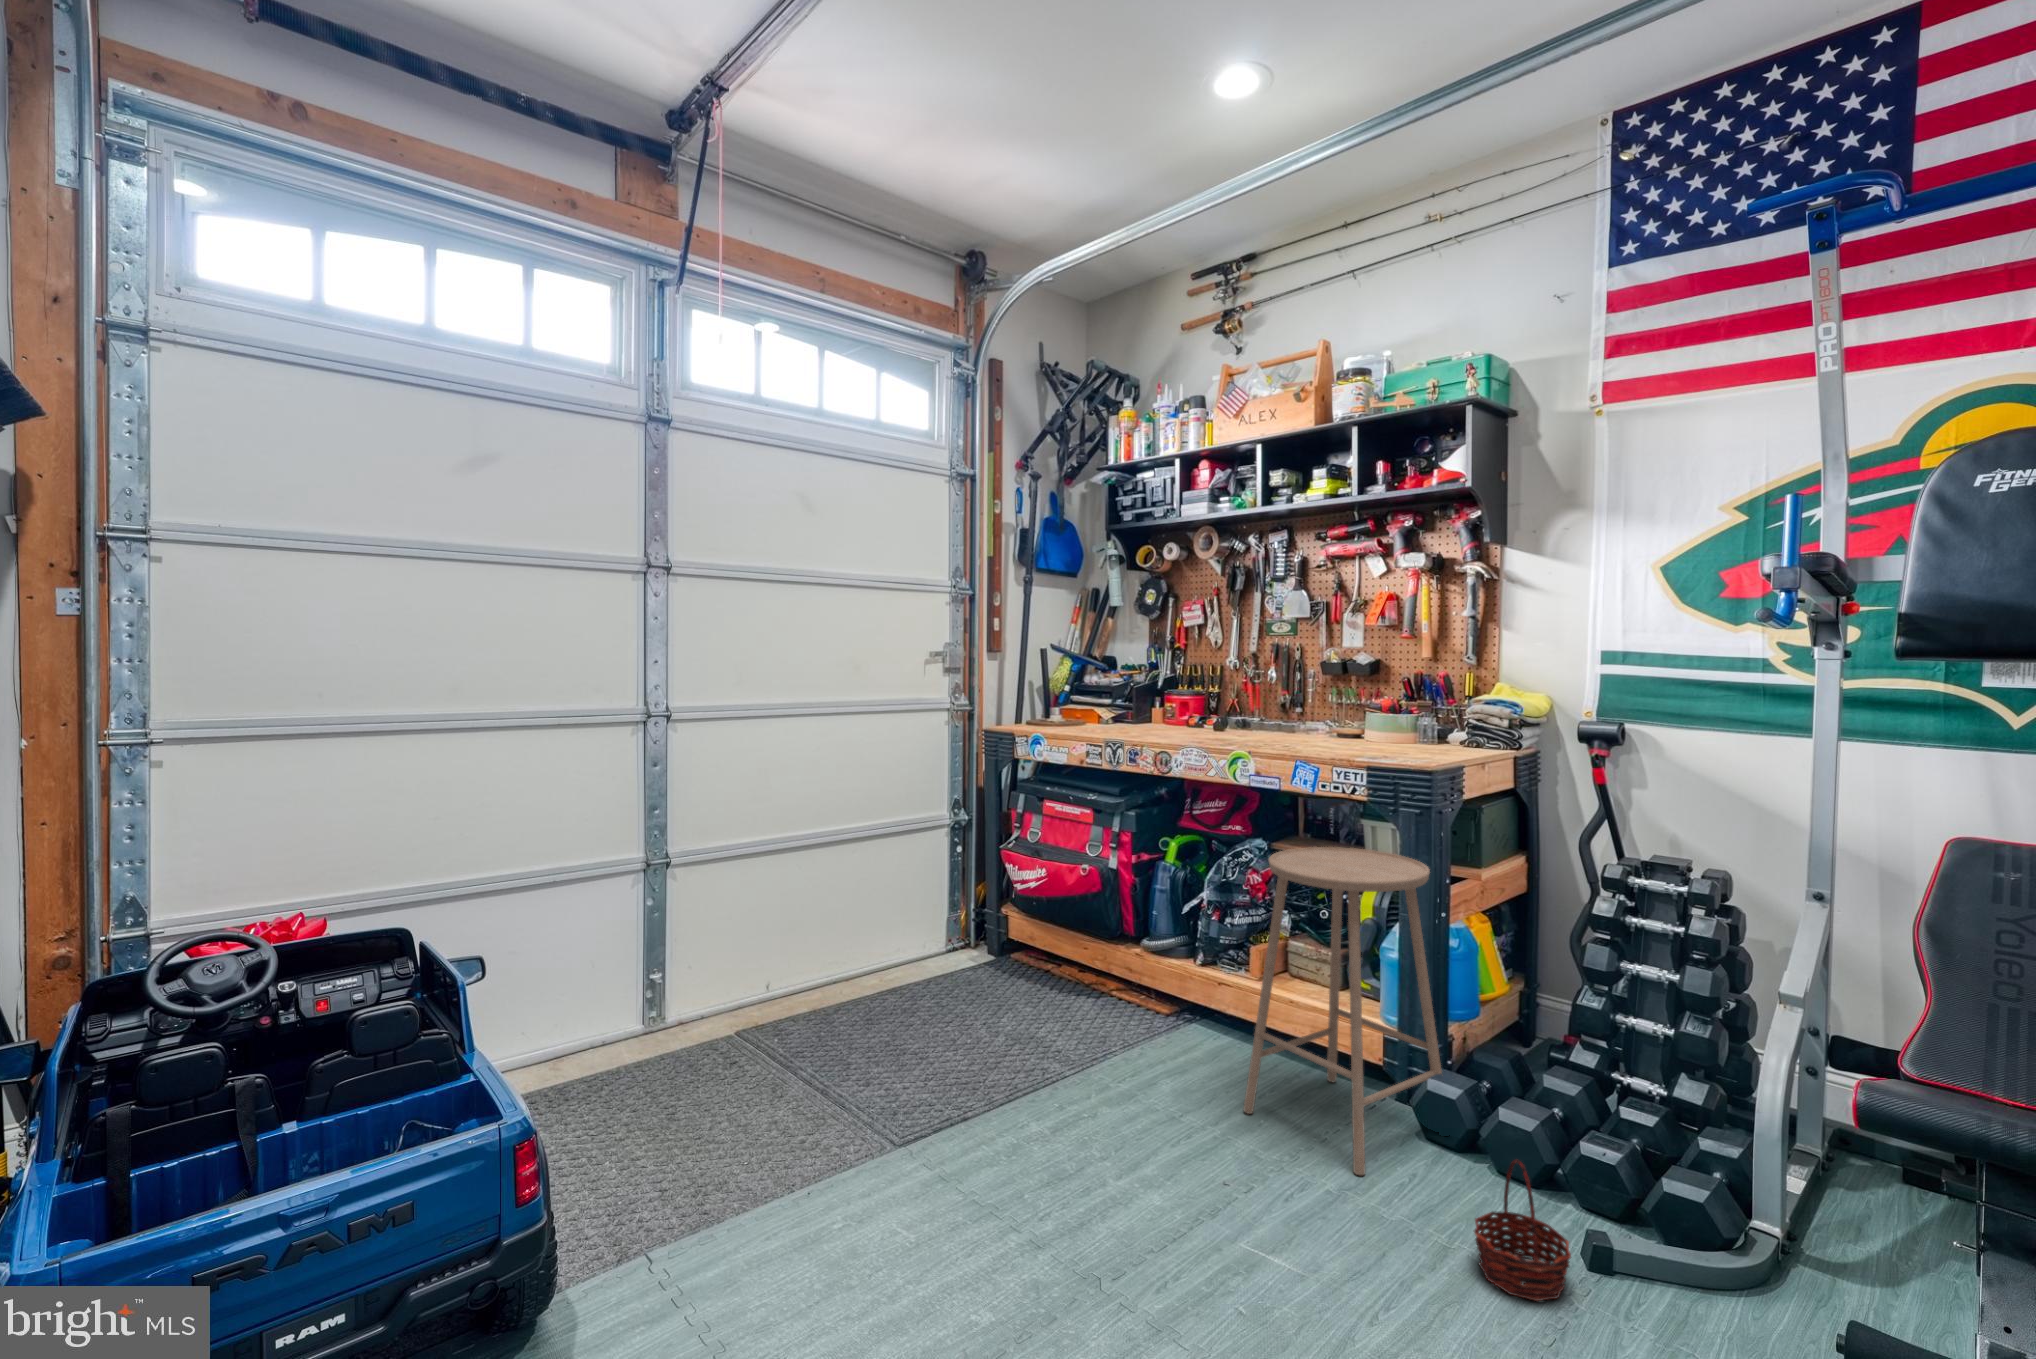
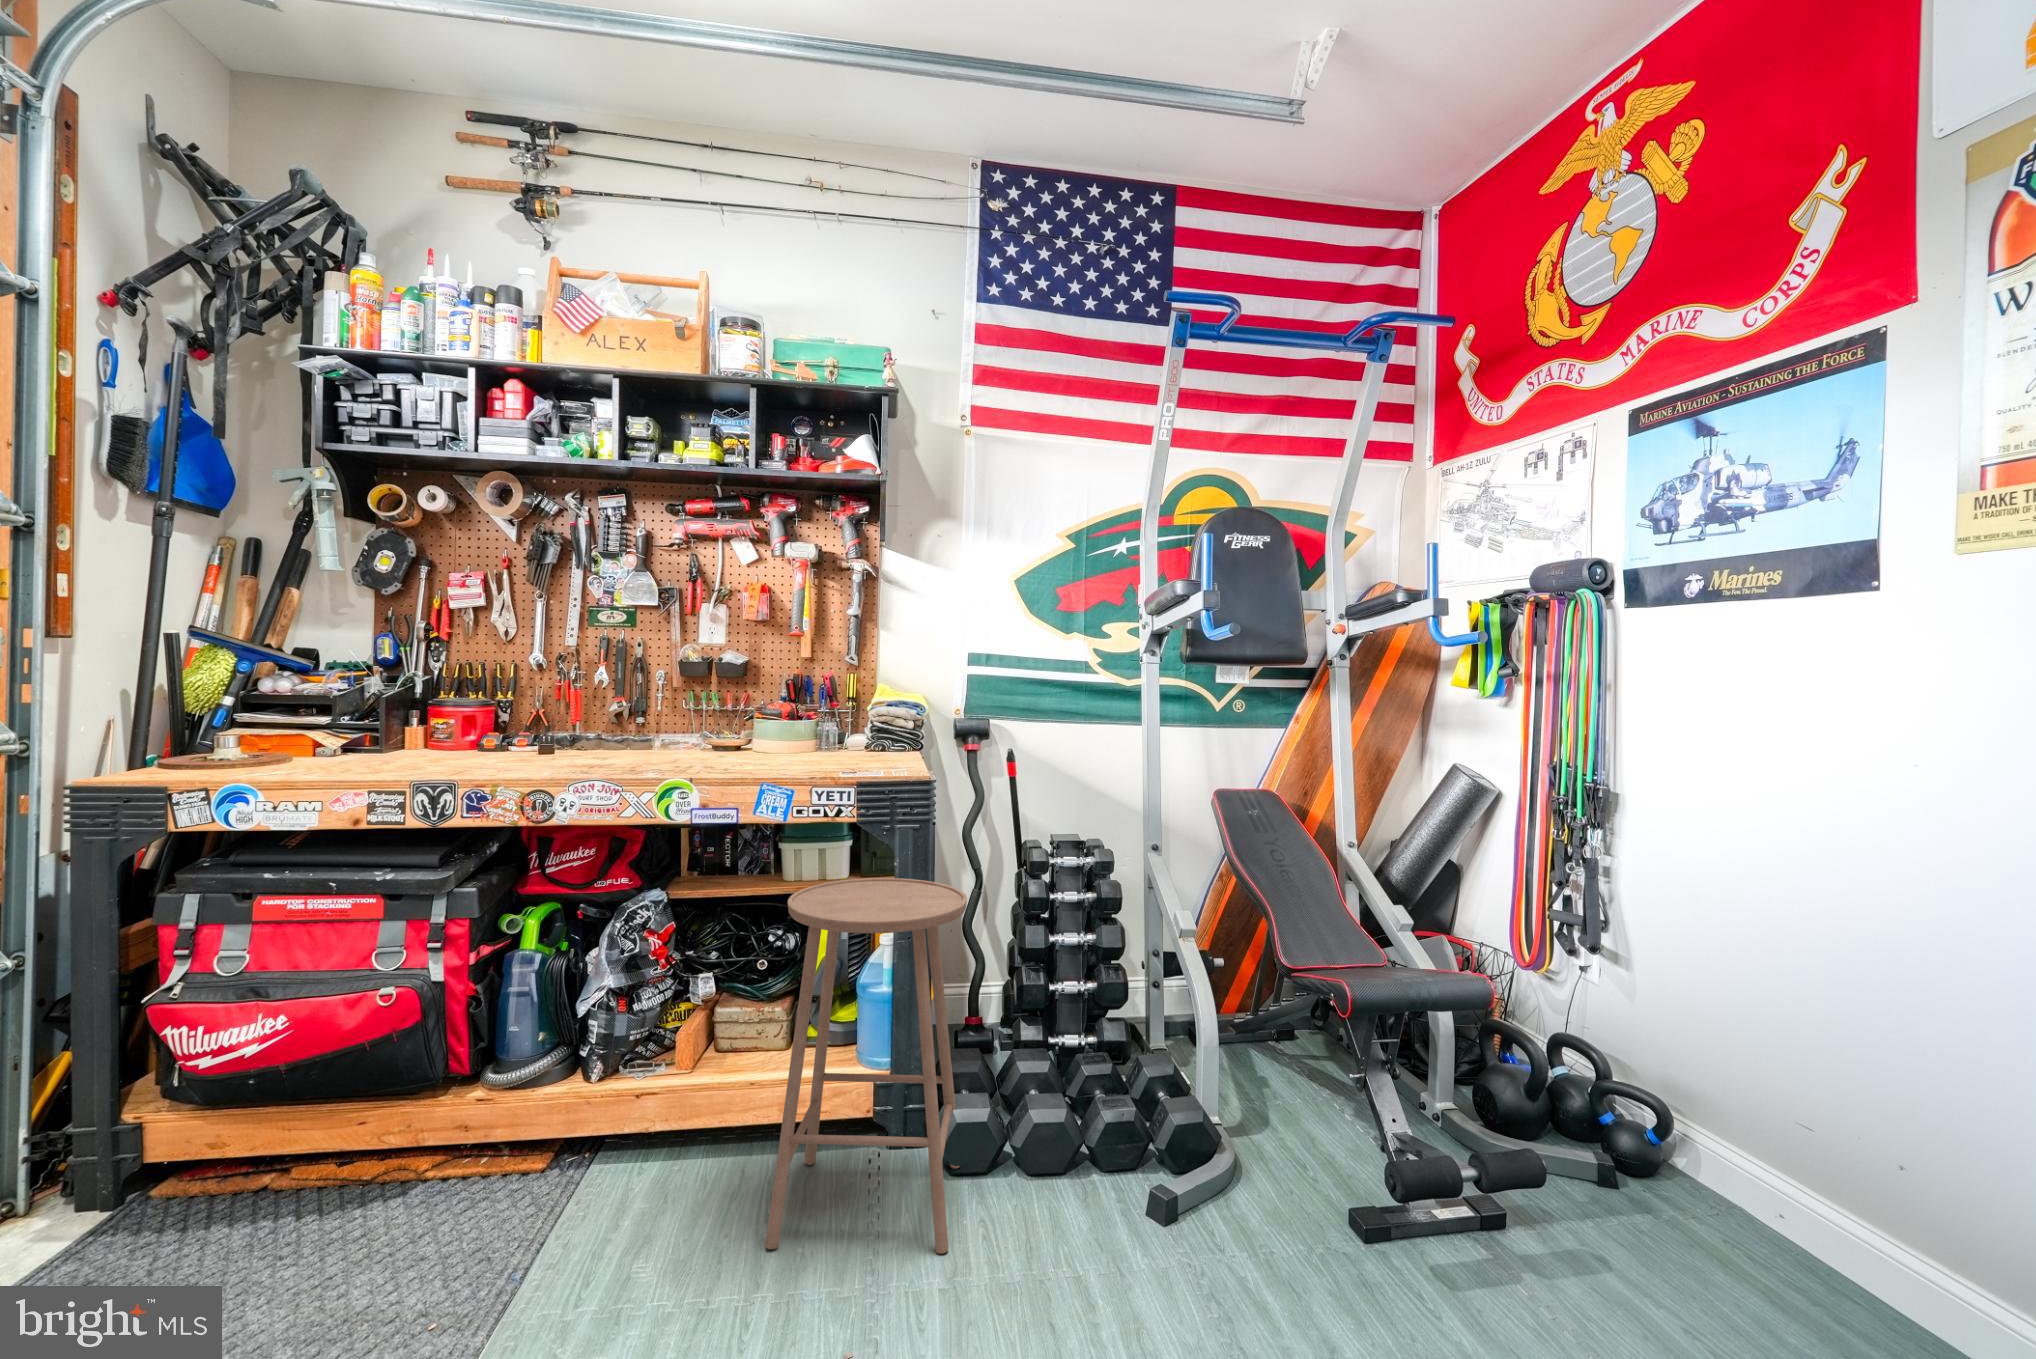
basket: present [1474,1160,1571,1301] -> none [1102,1154,1187,1290]

